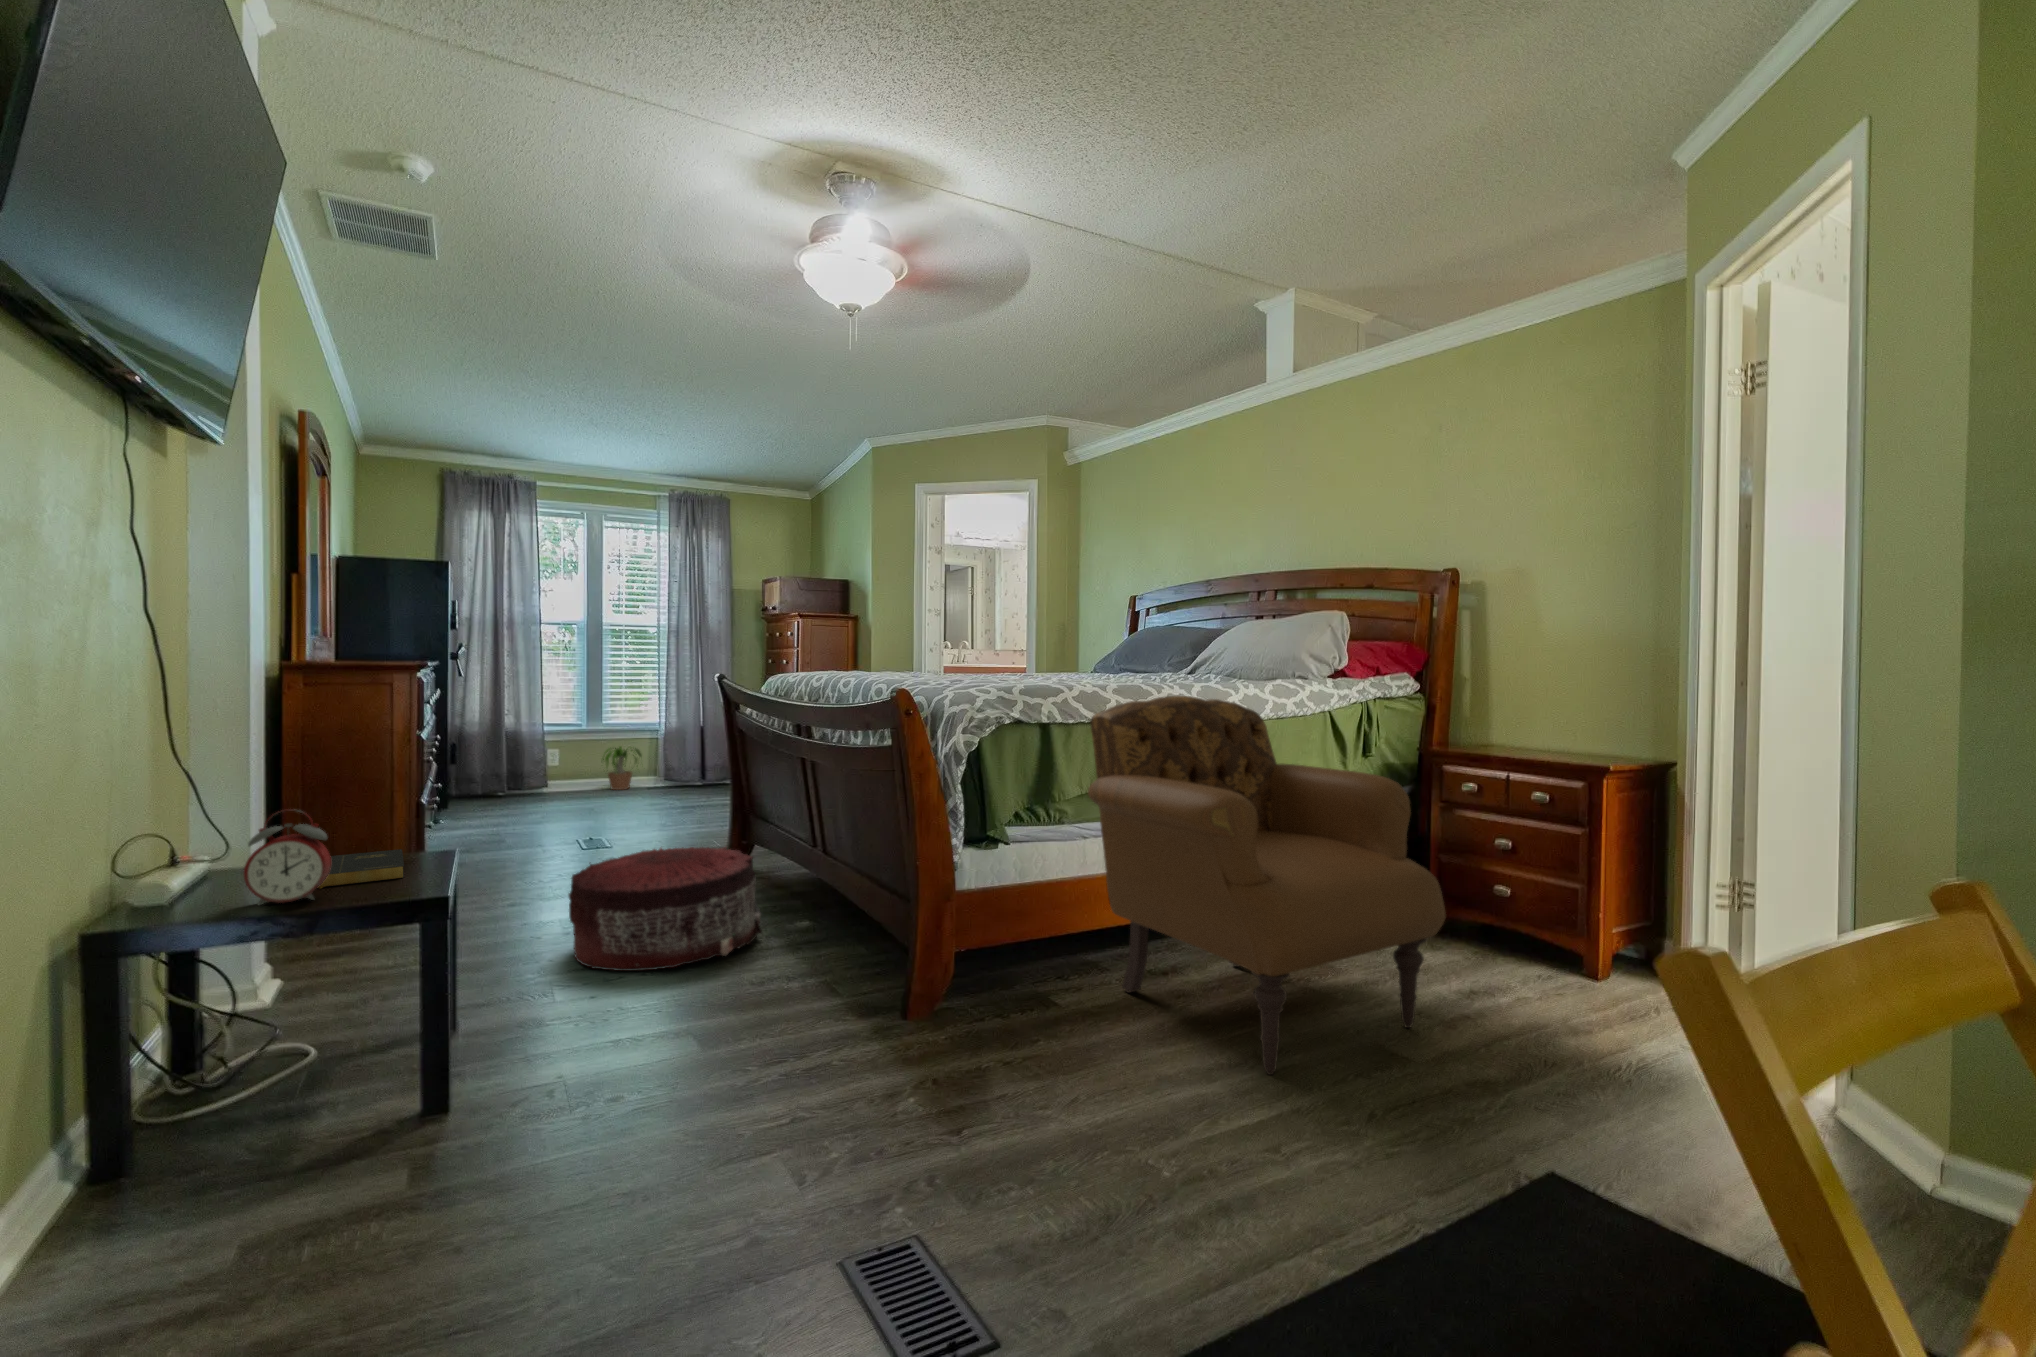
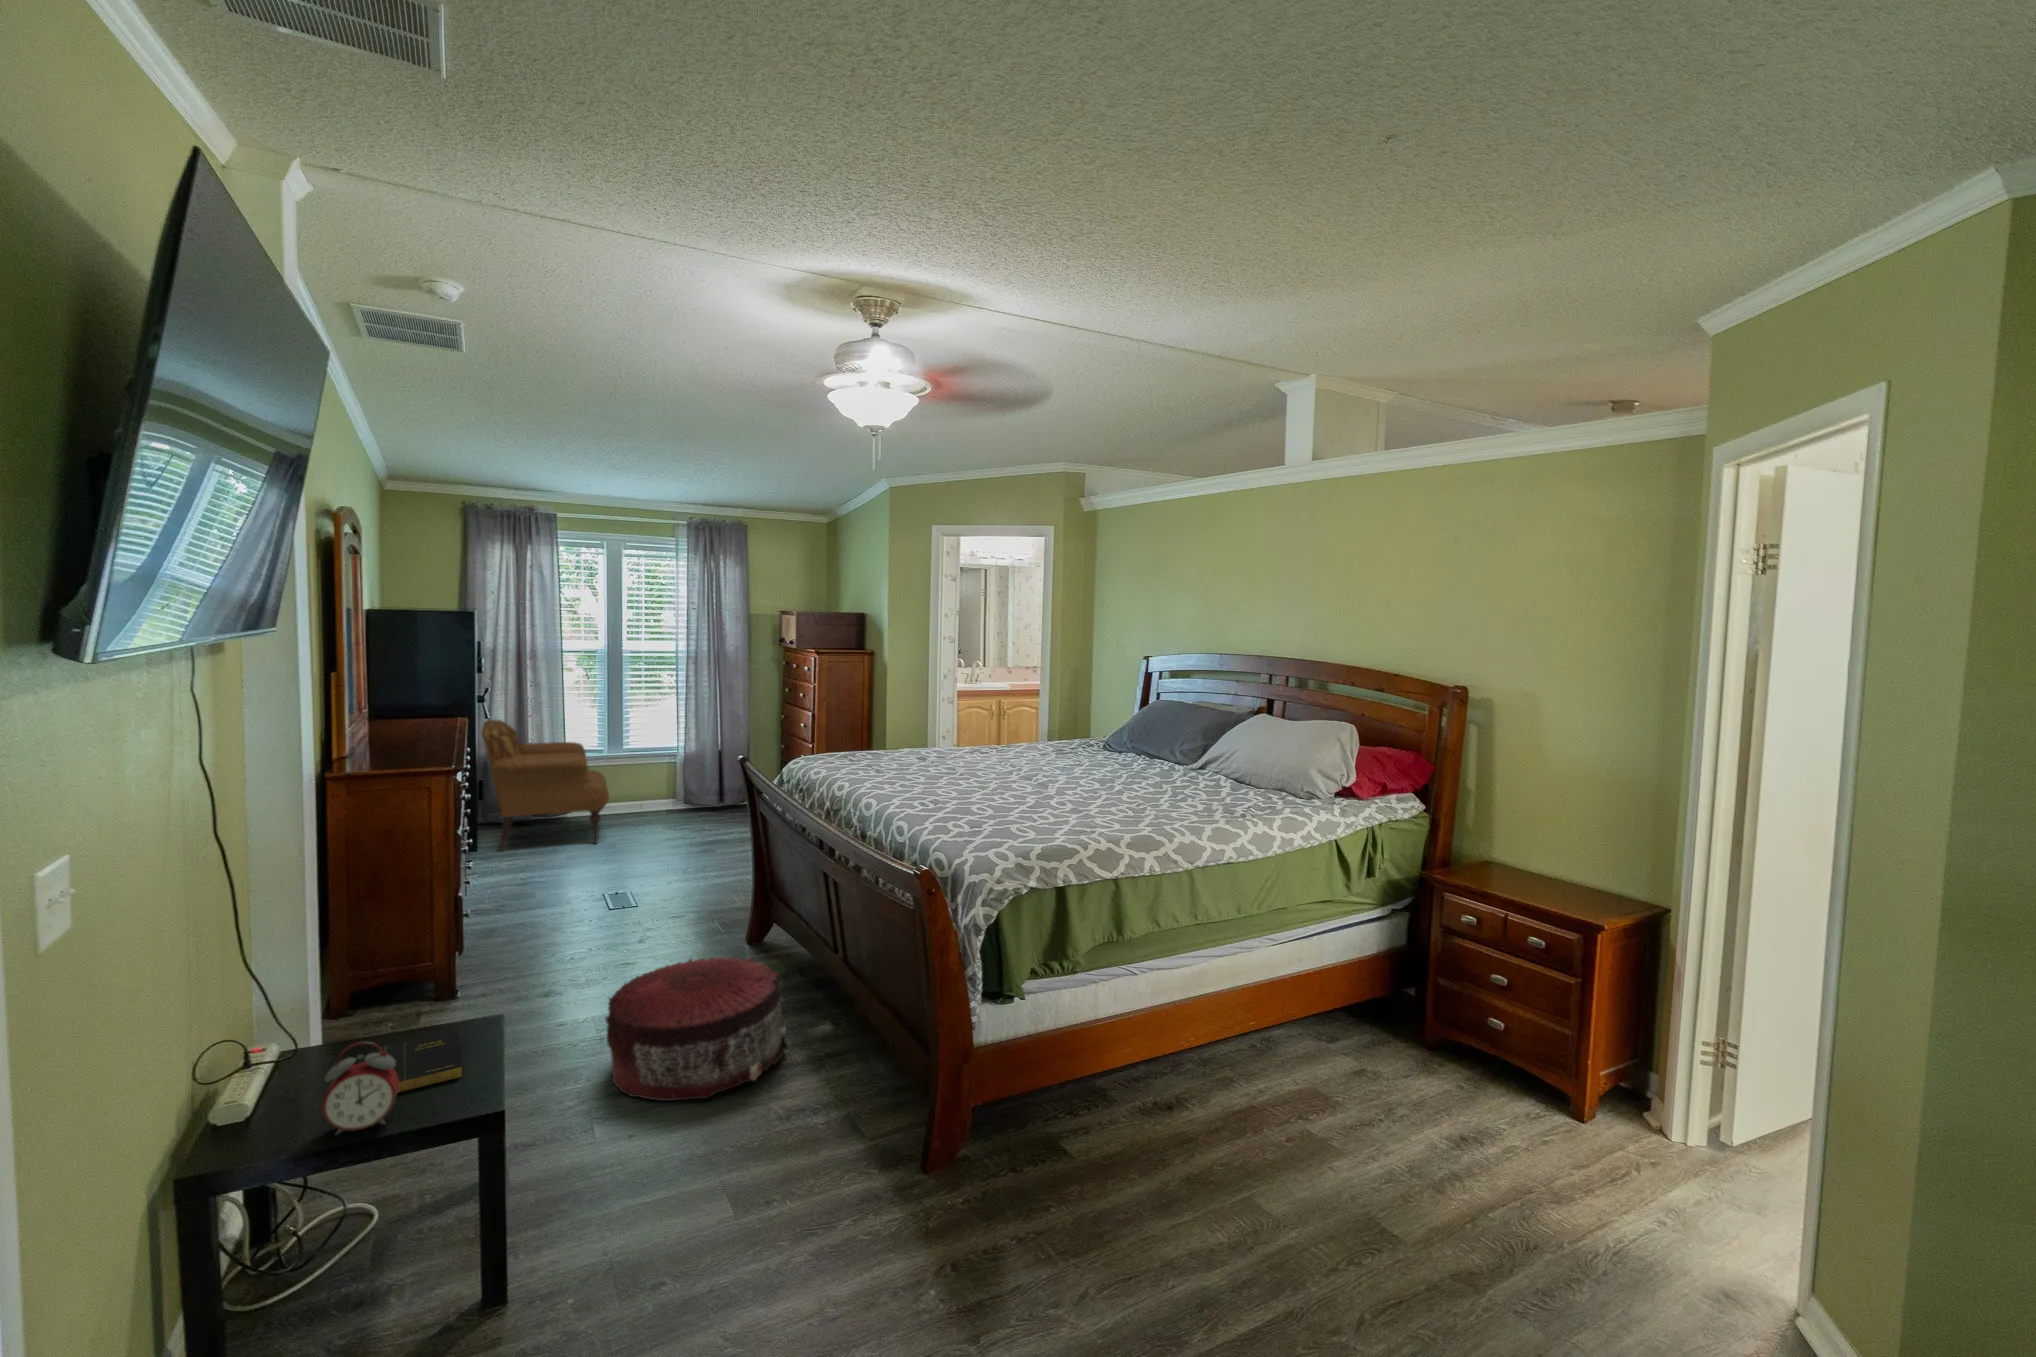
armchair: present [1088,696,1446,1075] -> present [482,720,609,851]
potted plant: present [603,746,642,790] -> none [618,772,671,816]

